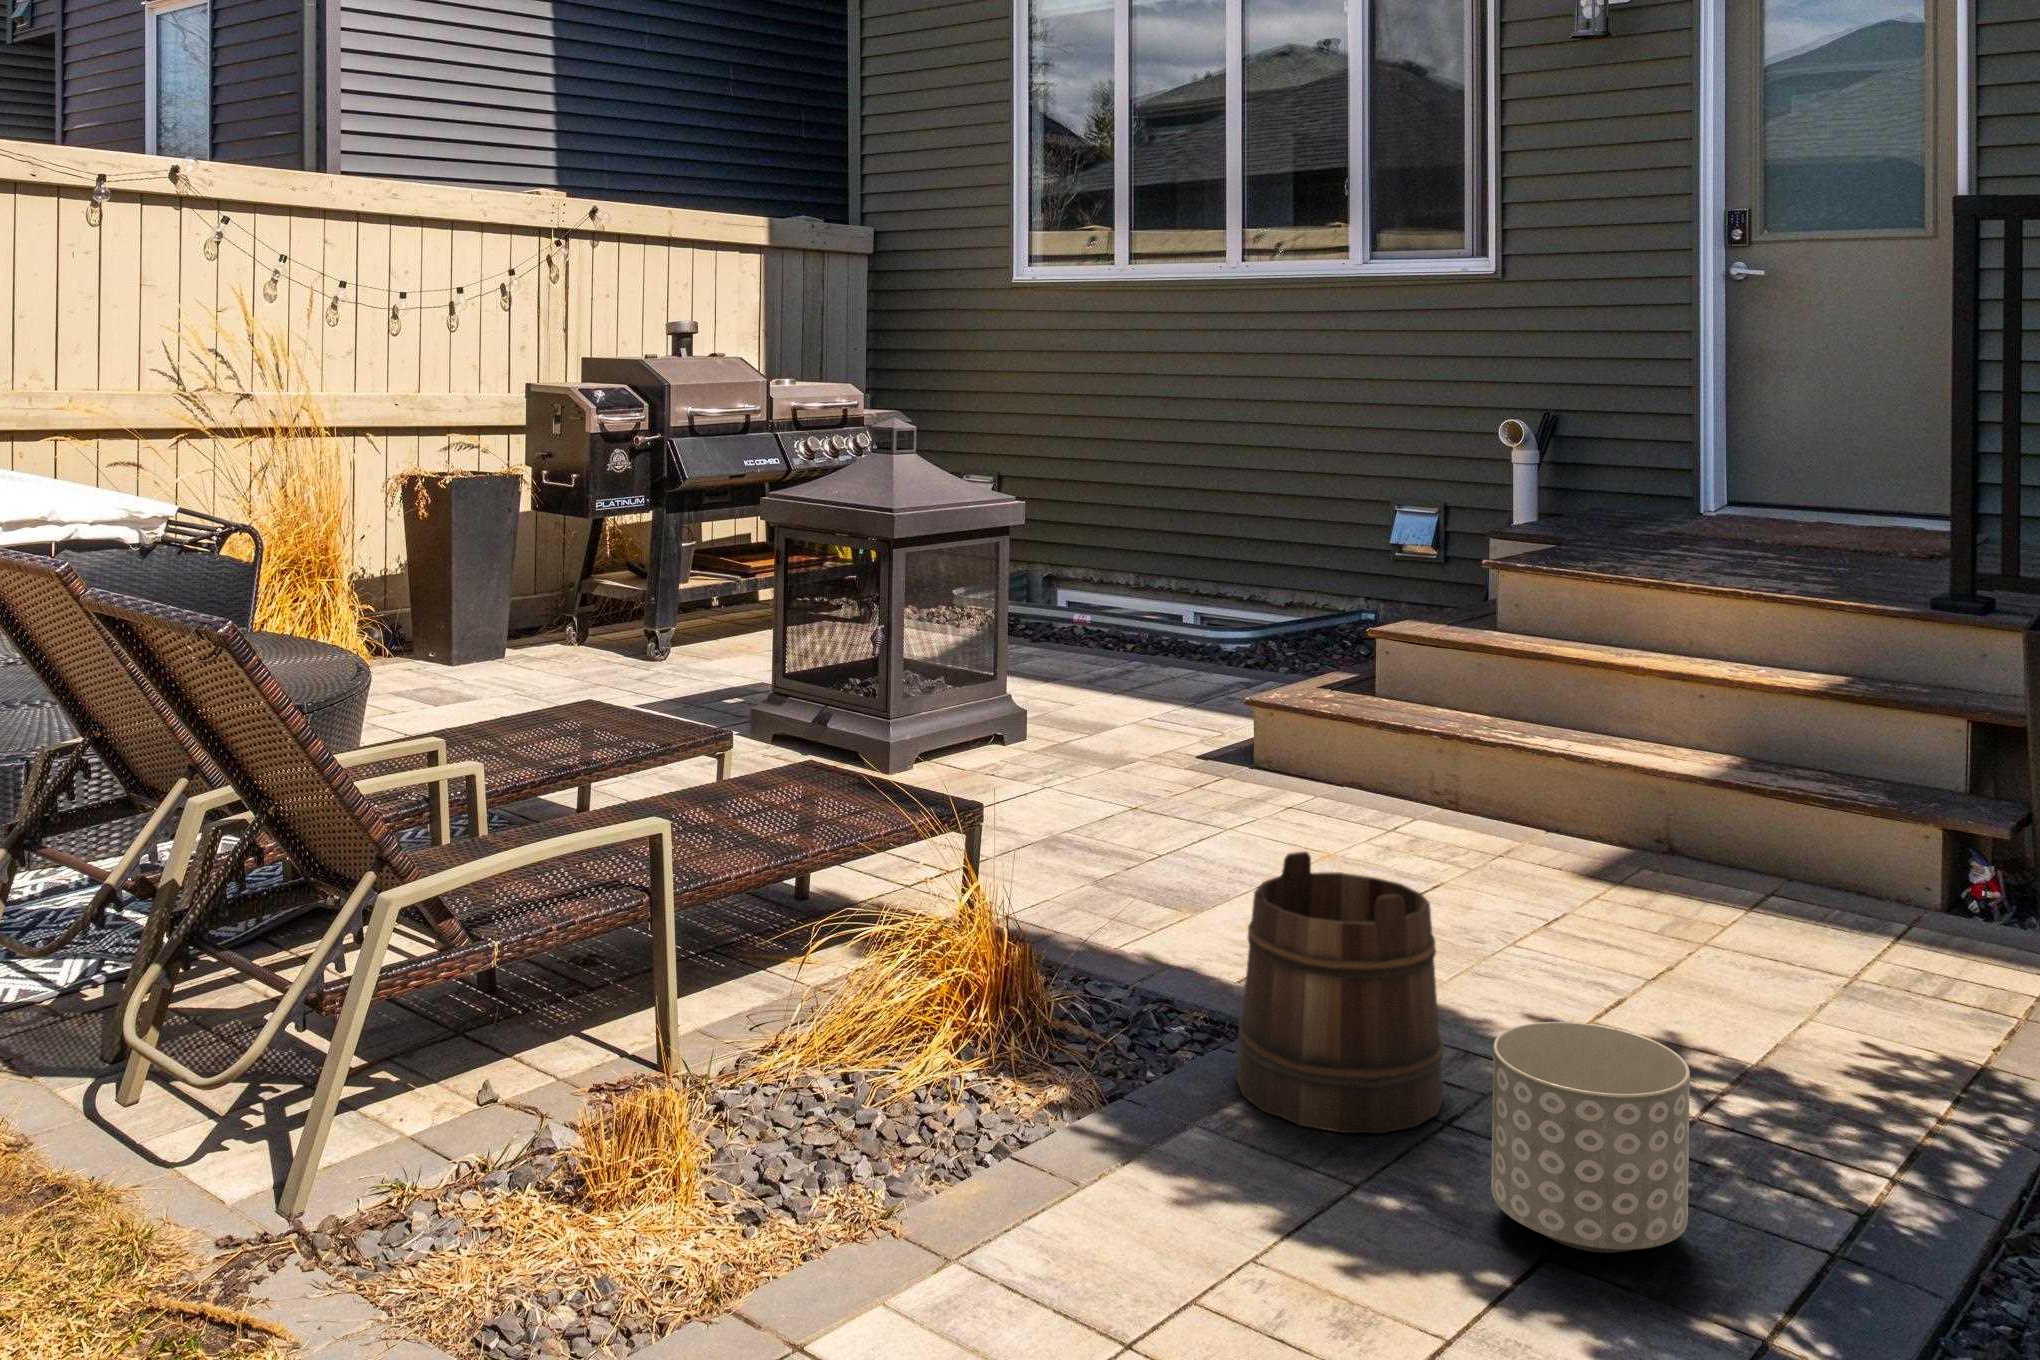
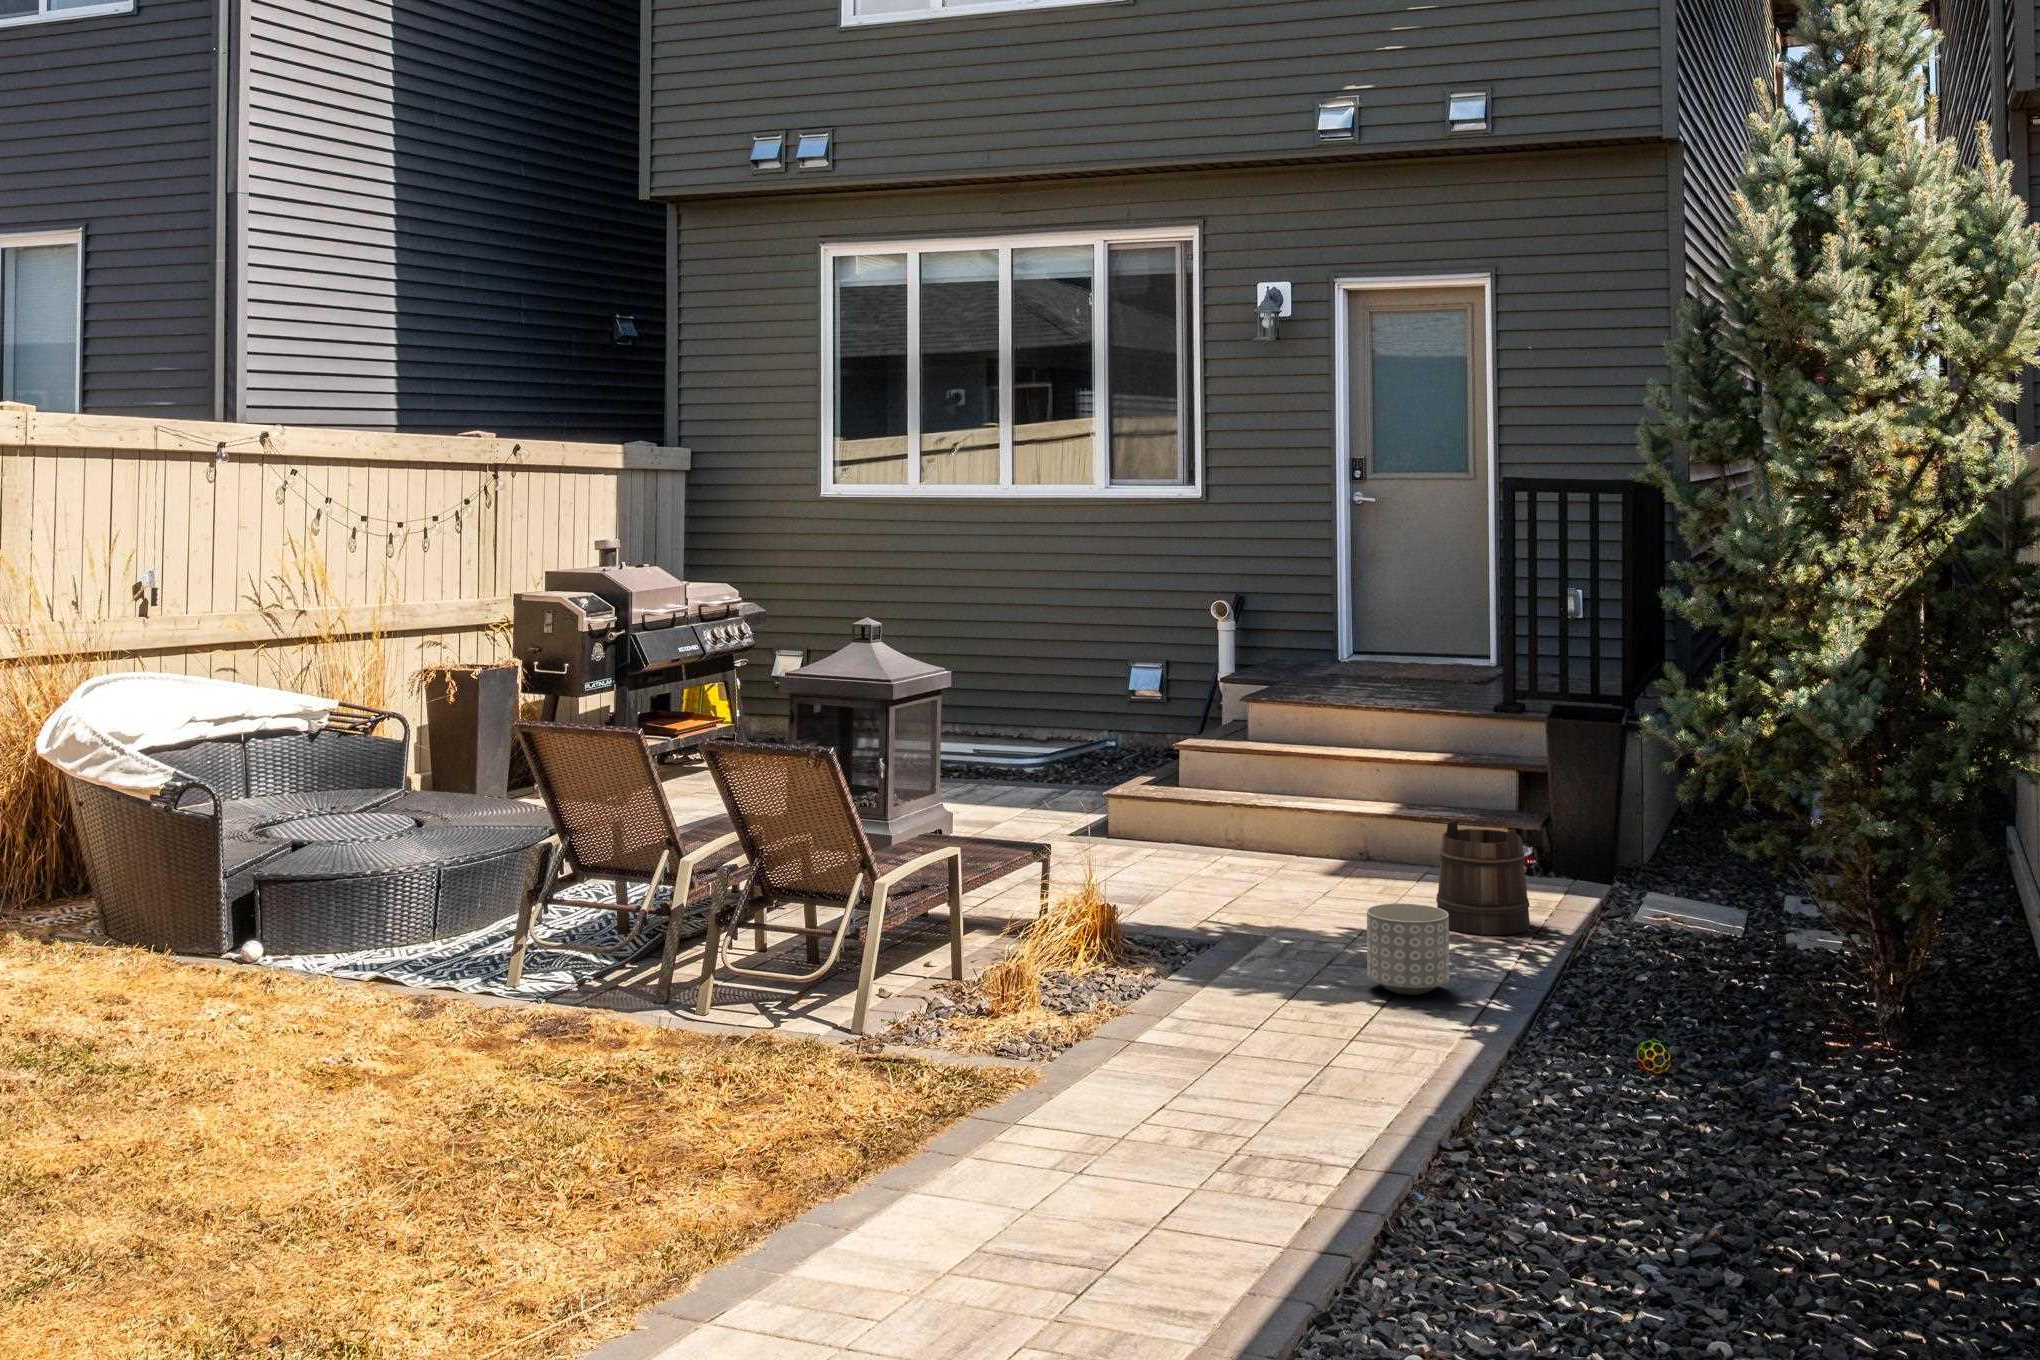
bucket: present [1236,852,1444,1133] -> present [1436,820,1530,935]

